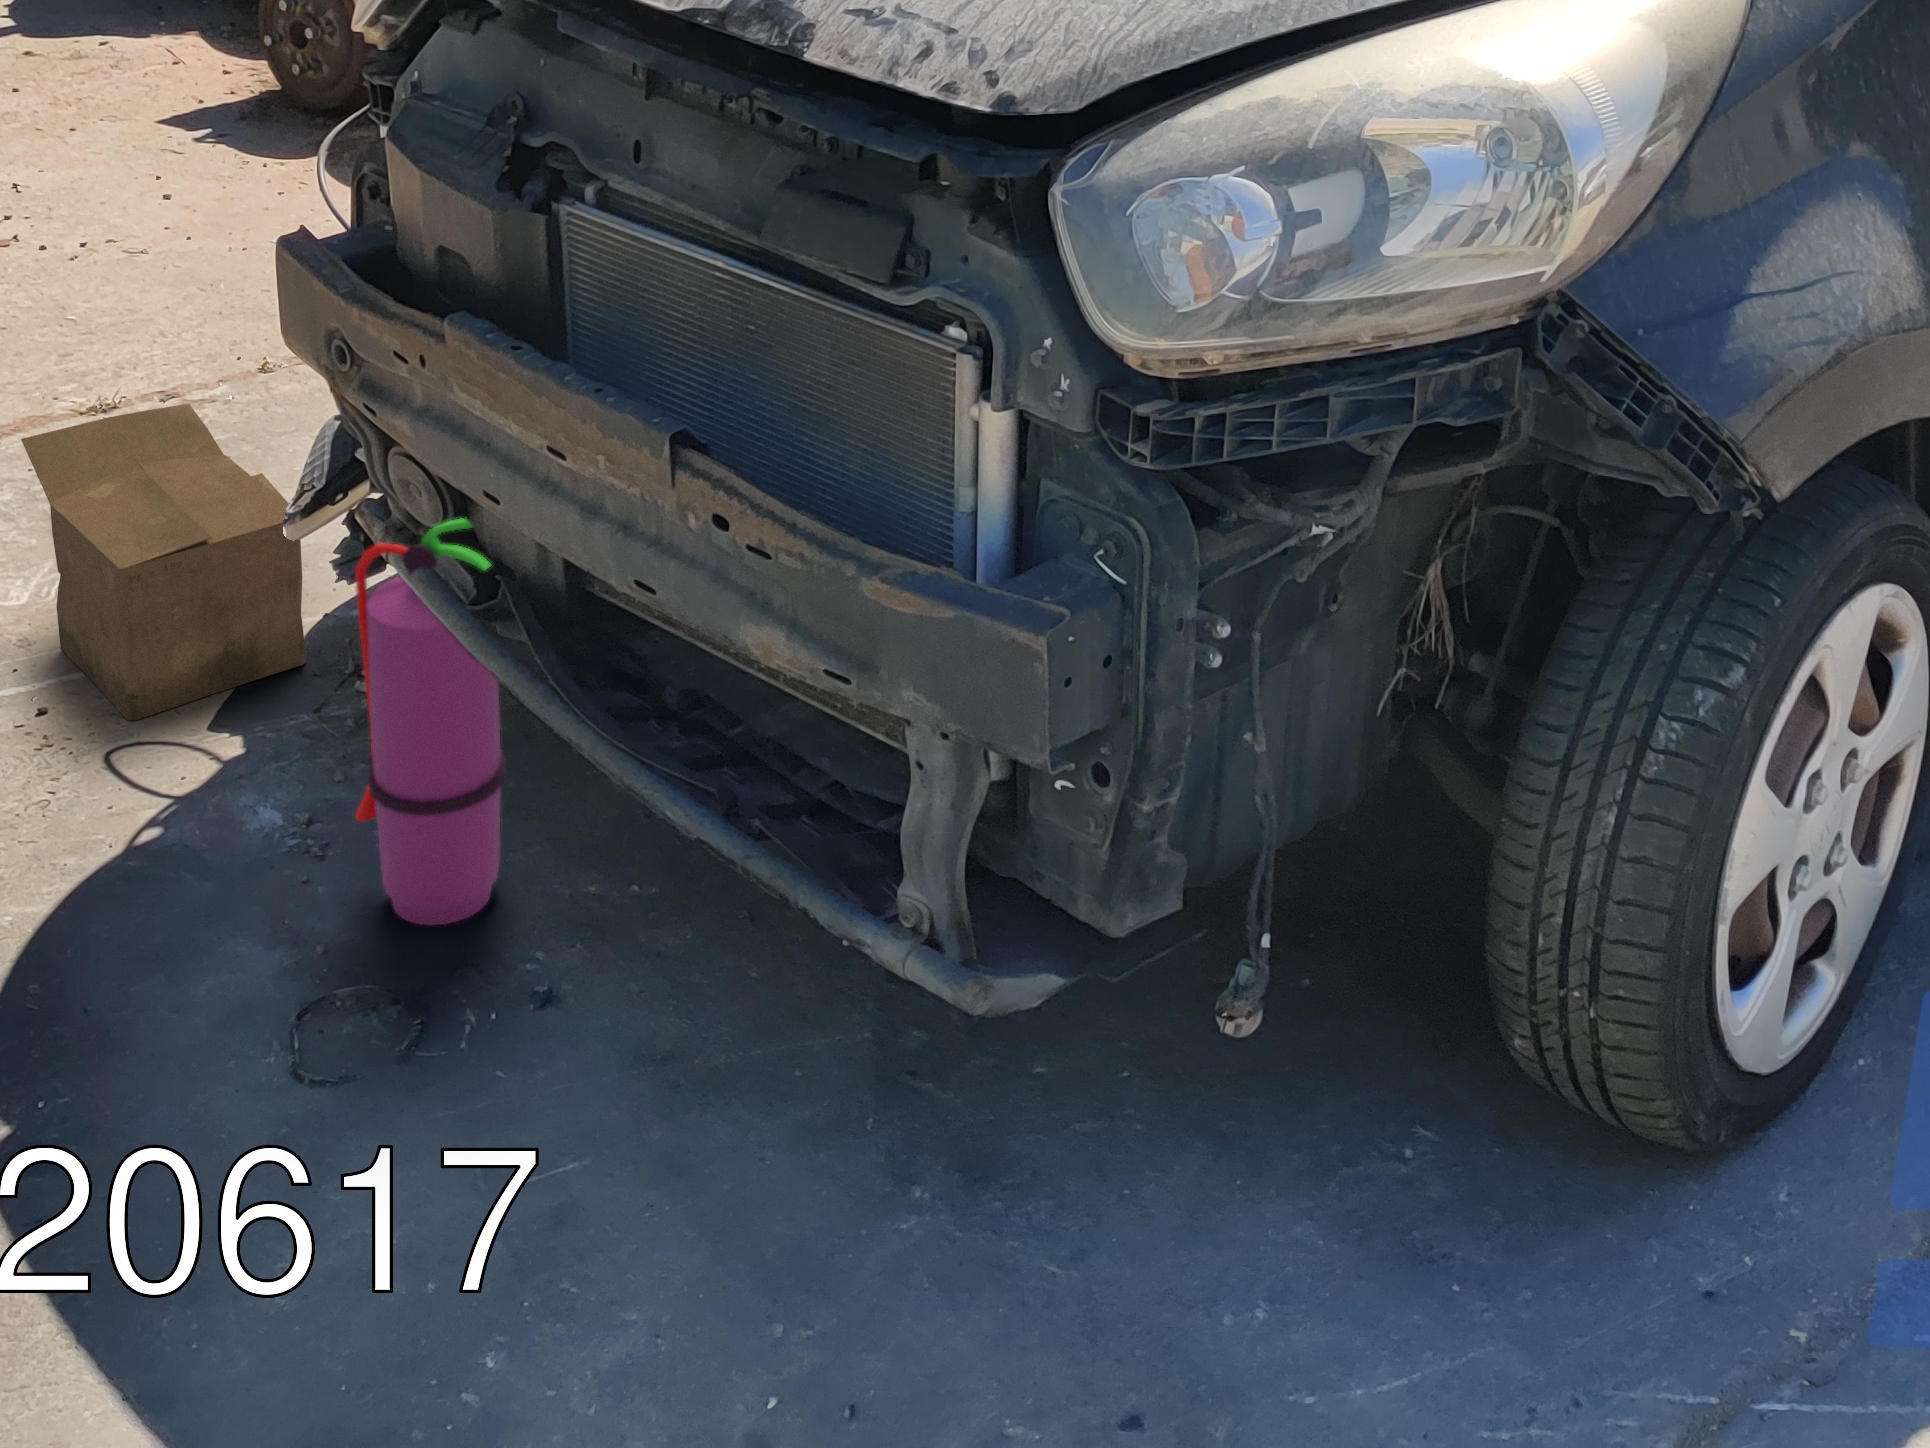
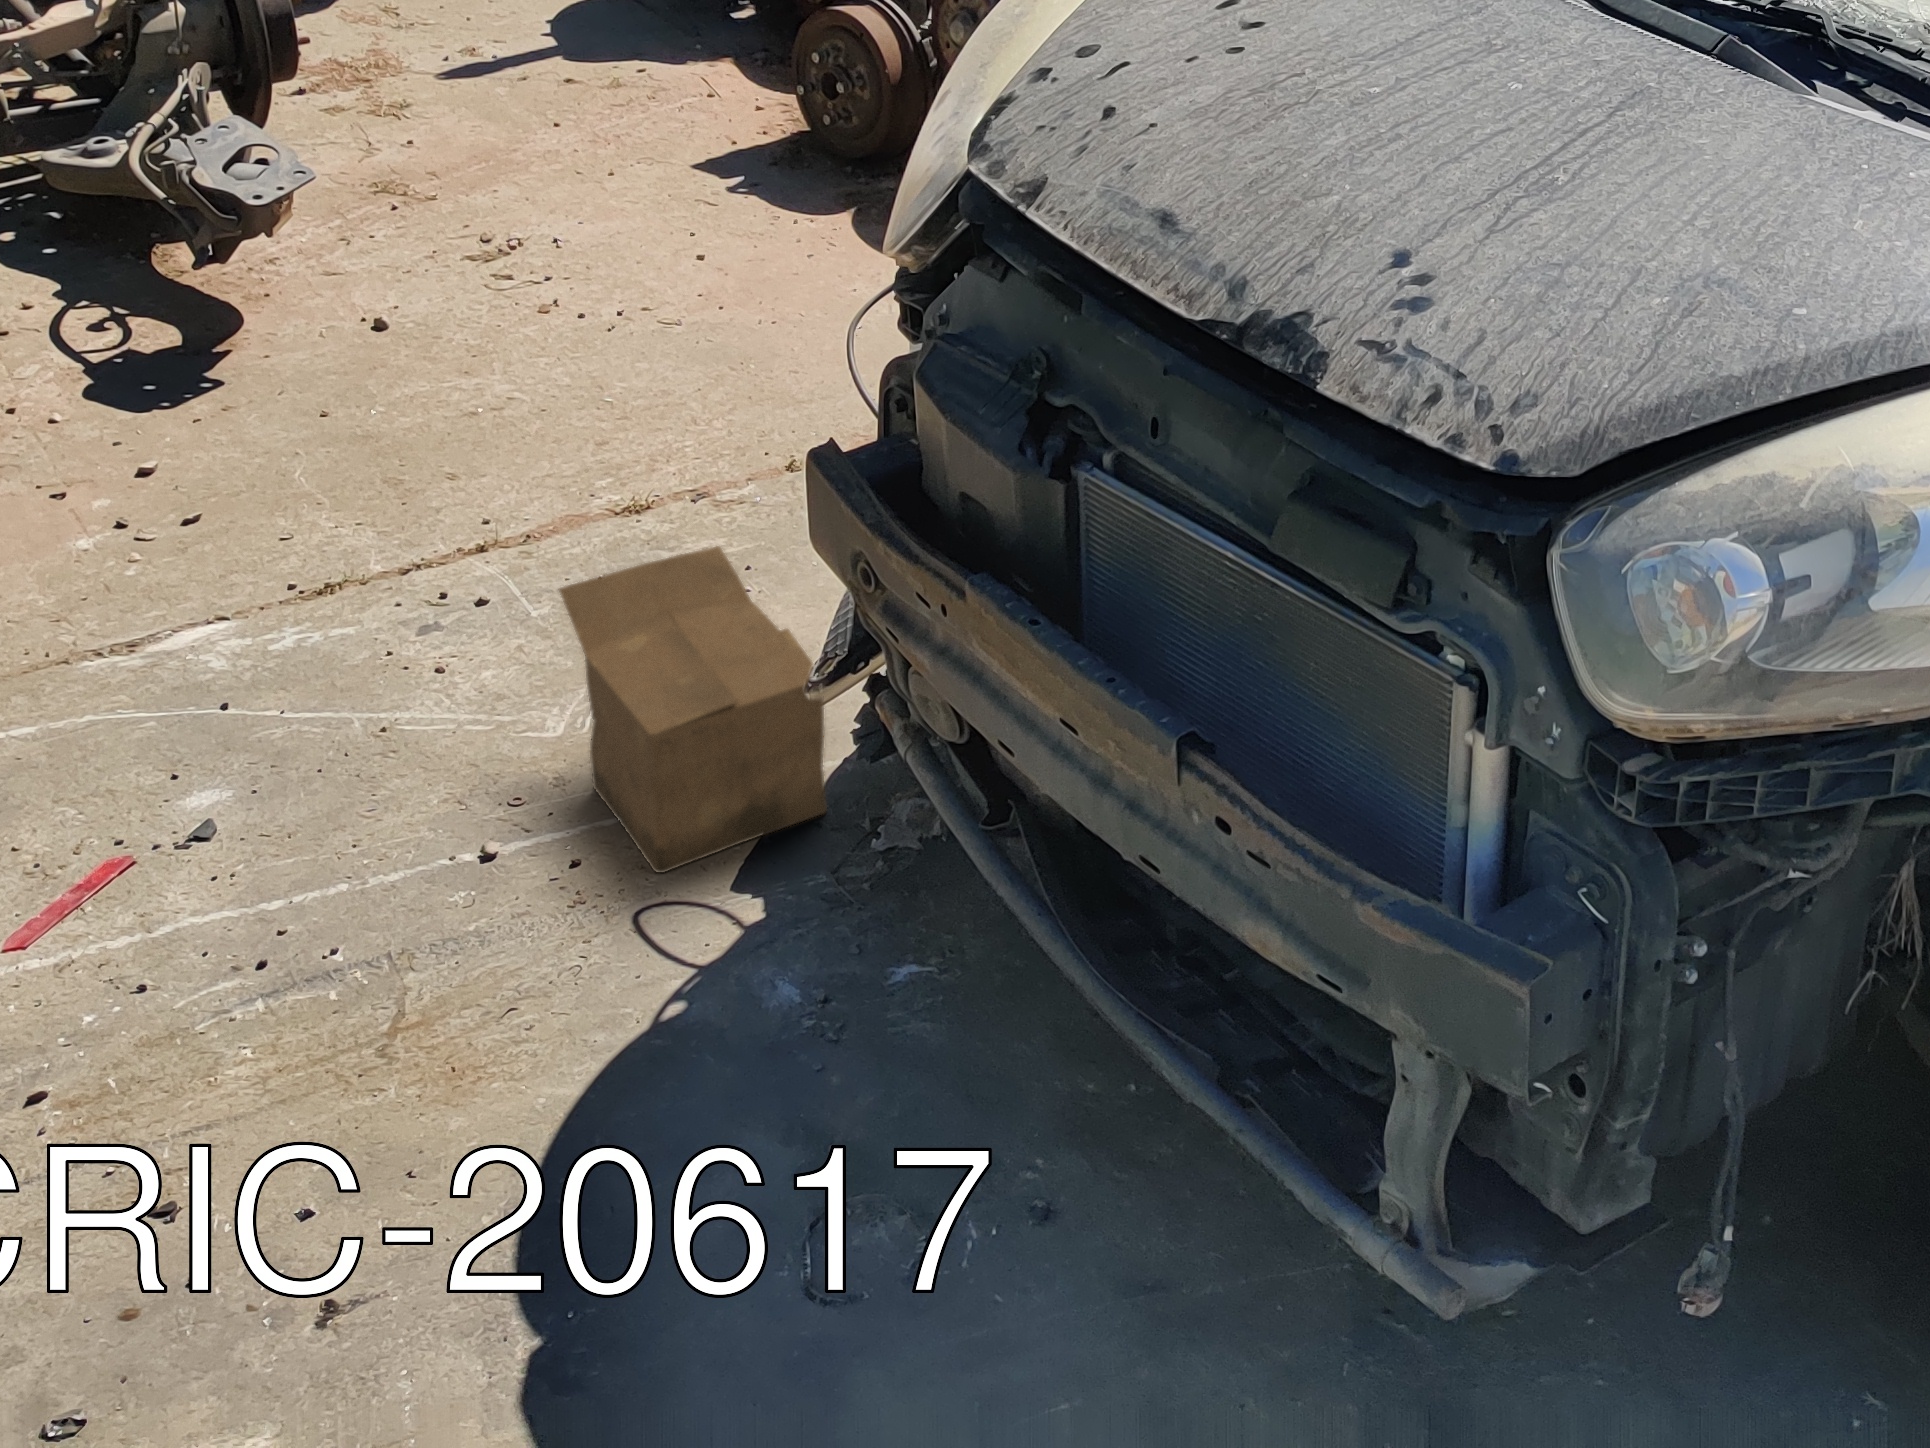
fire extinguisher: present [355,519,506,925] -> none [869,748,1005,1120]

